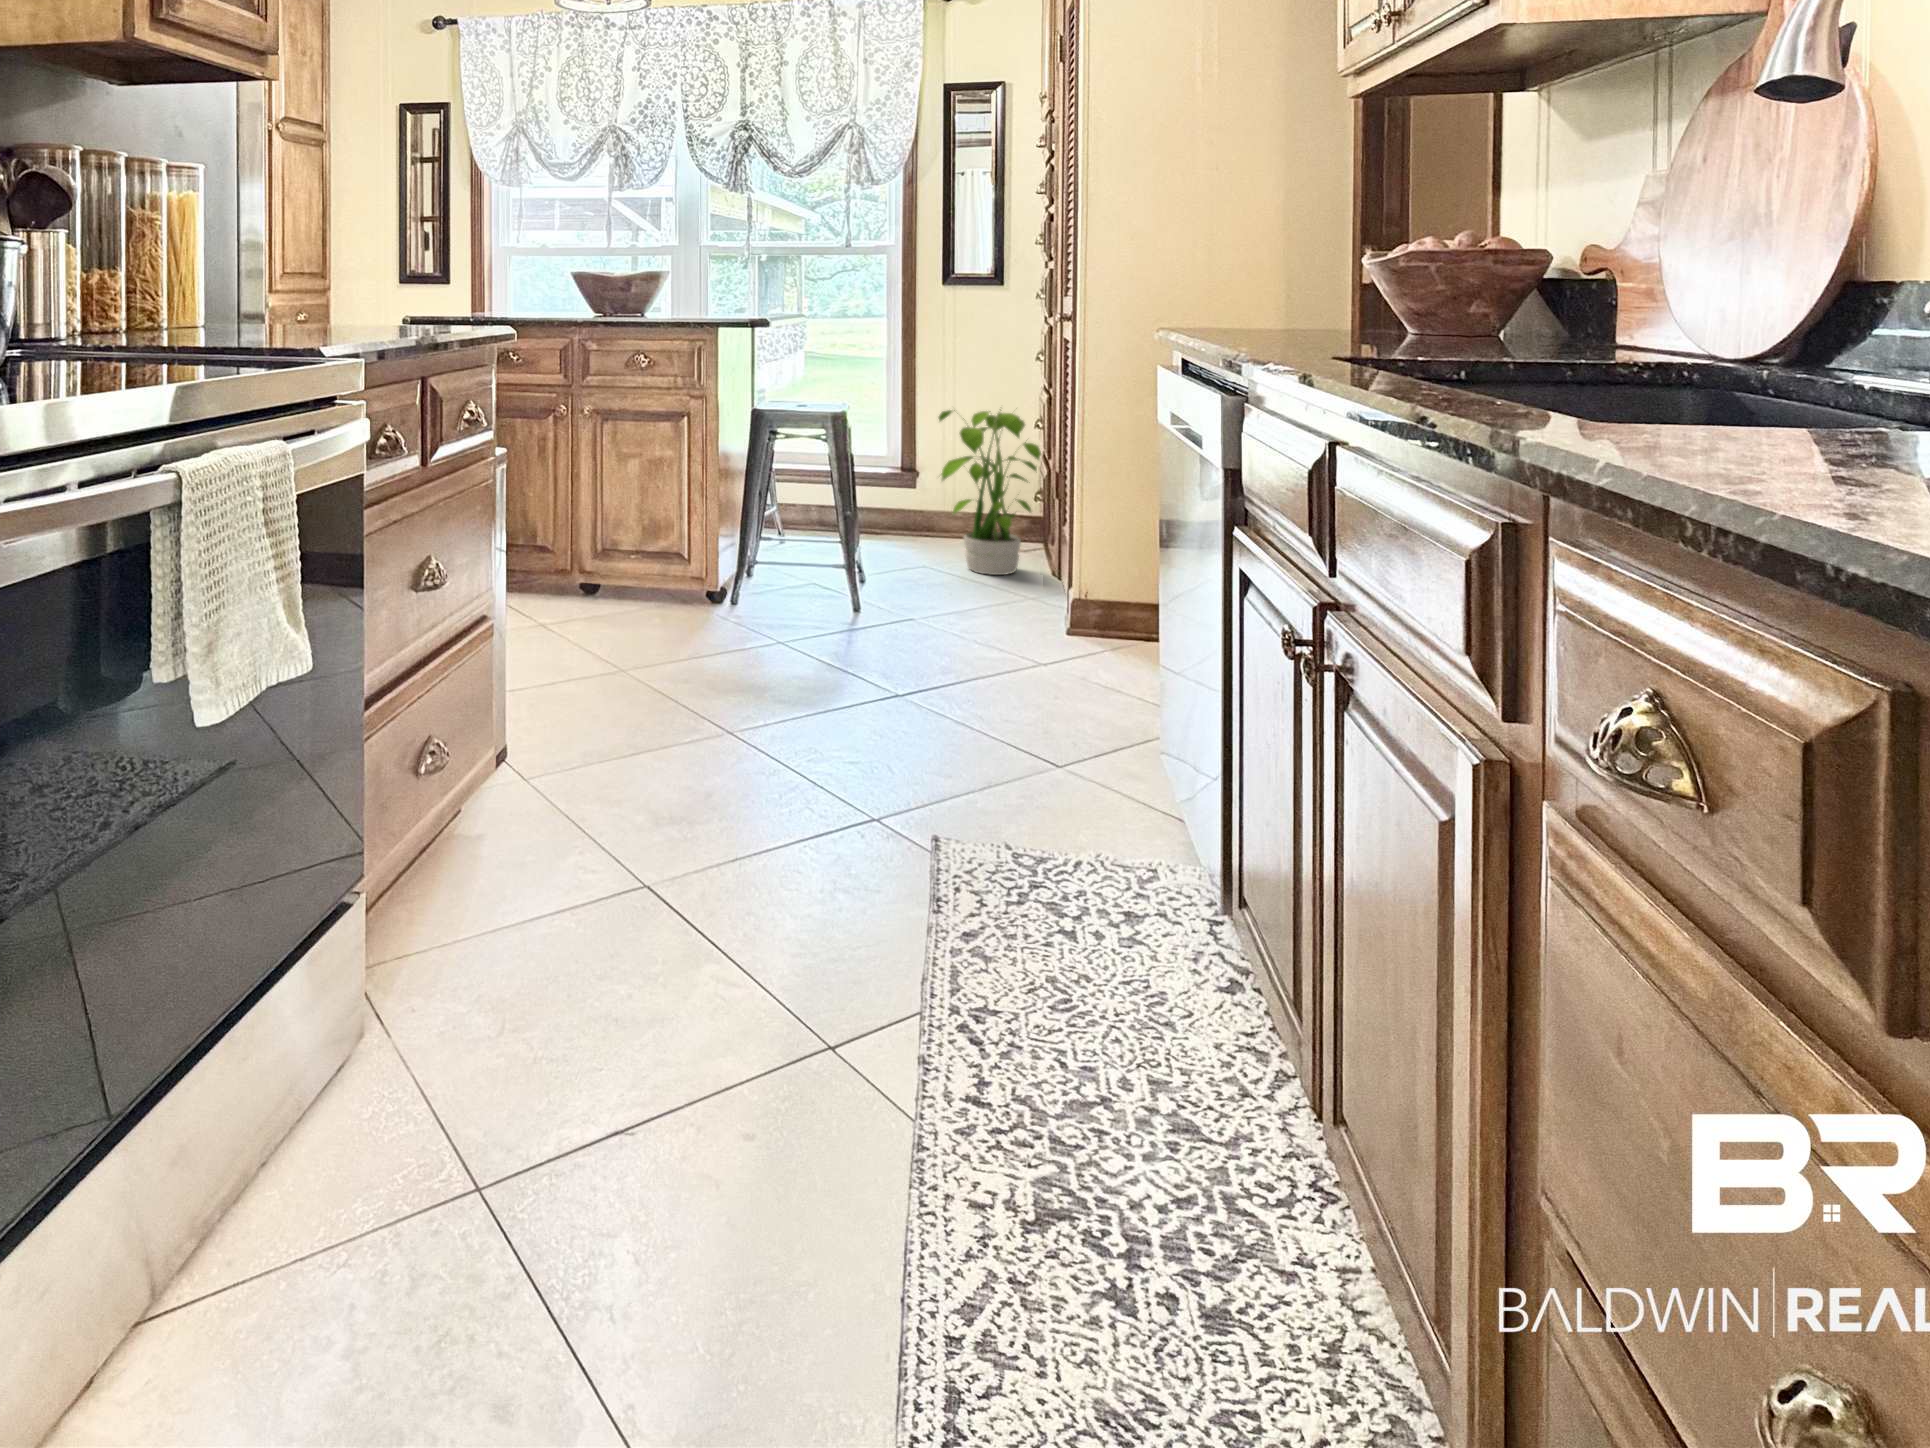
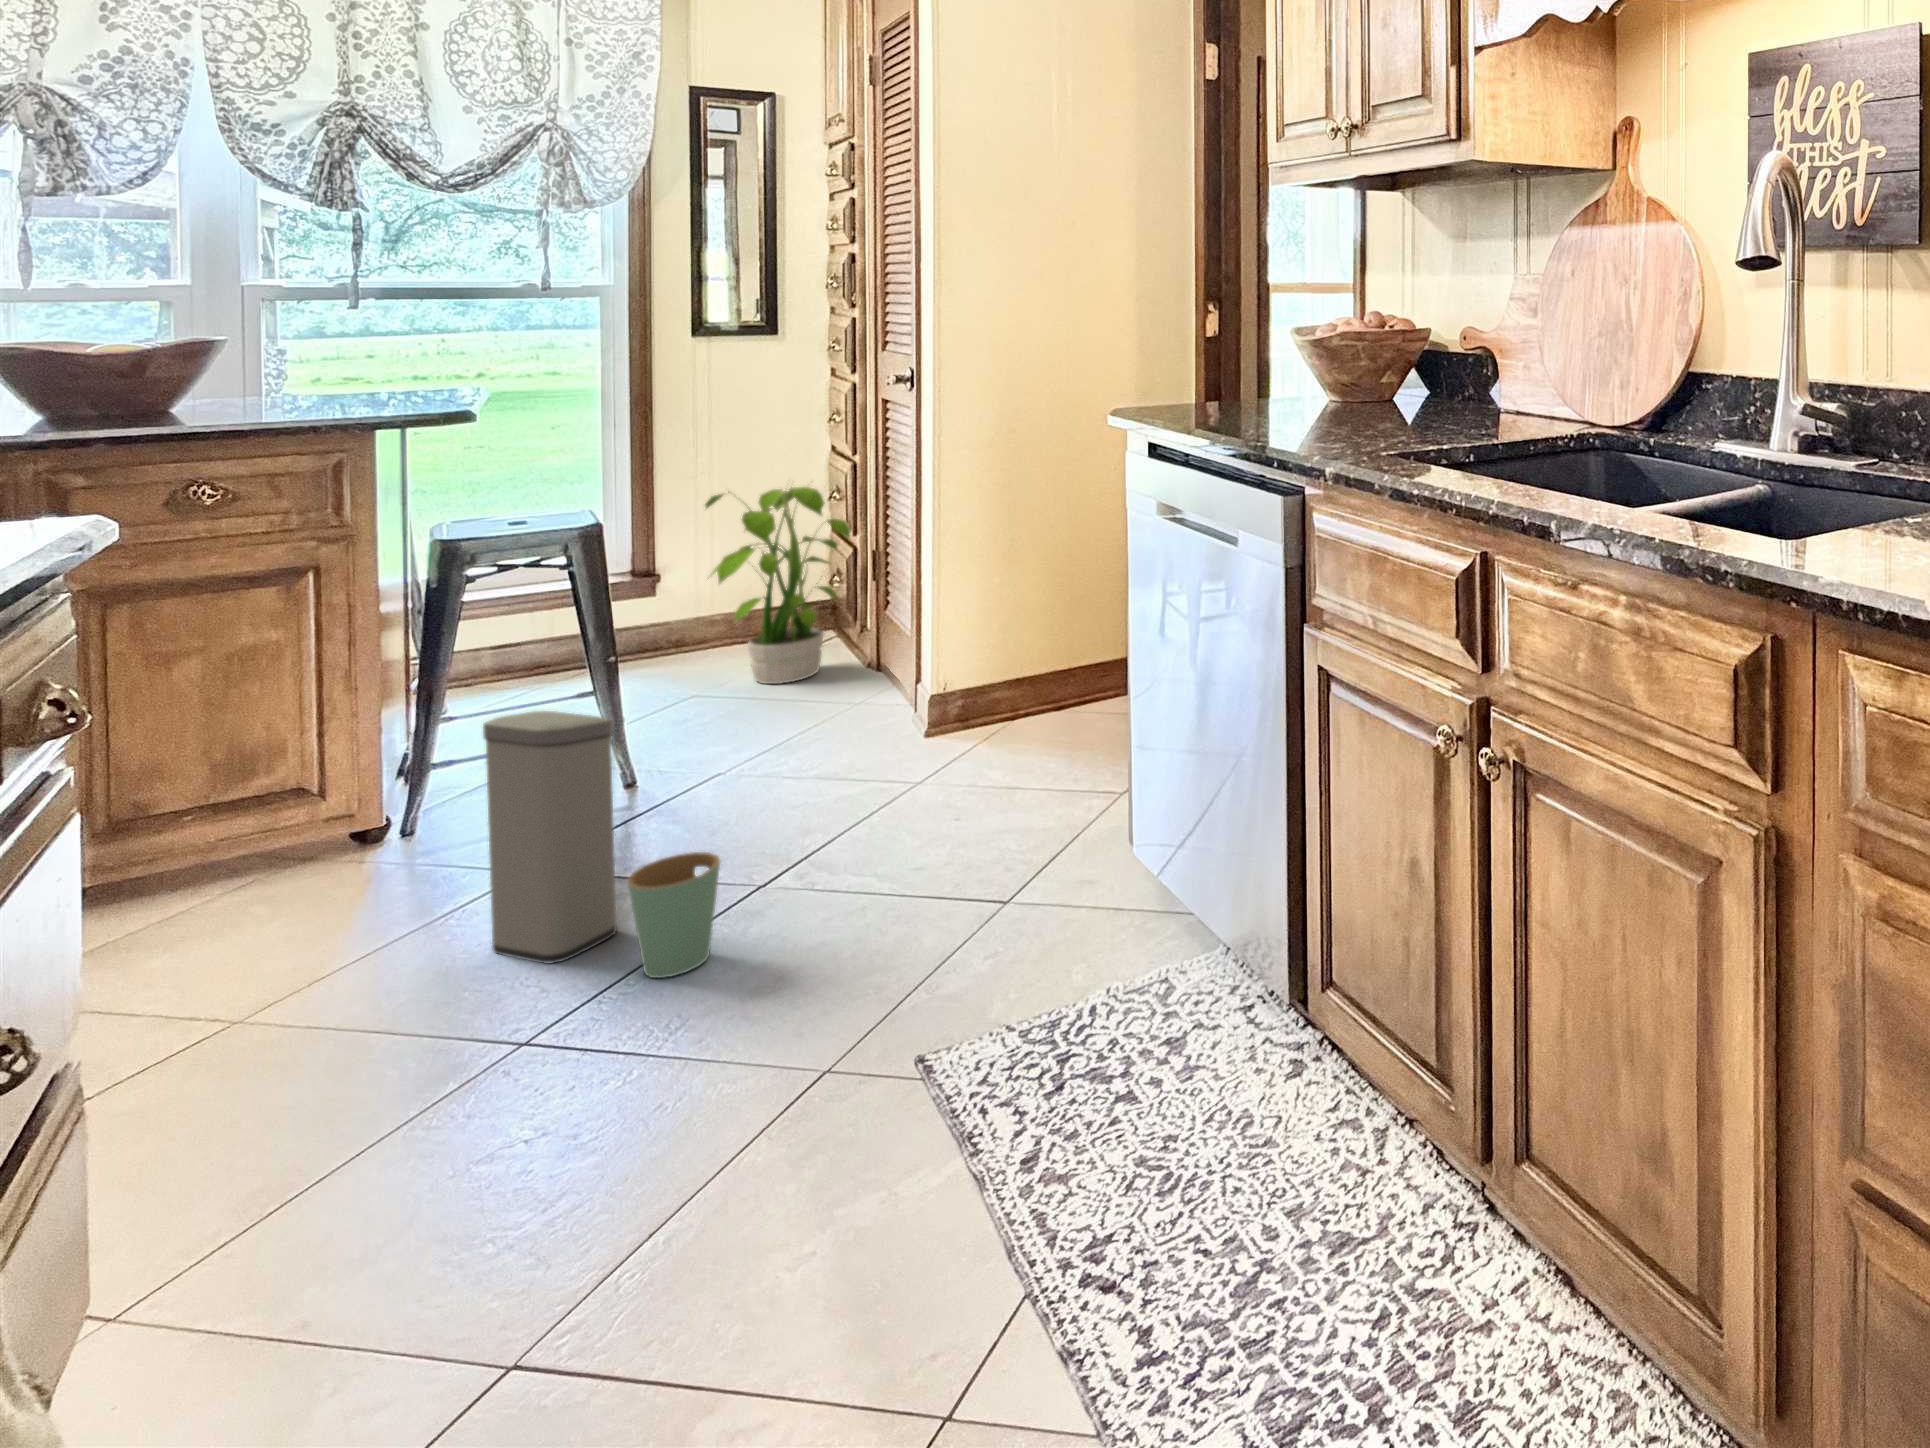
trash can: none [735,517,853,728] -> present [483,711,720,978]

